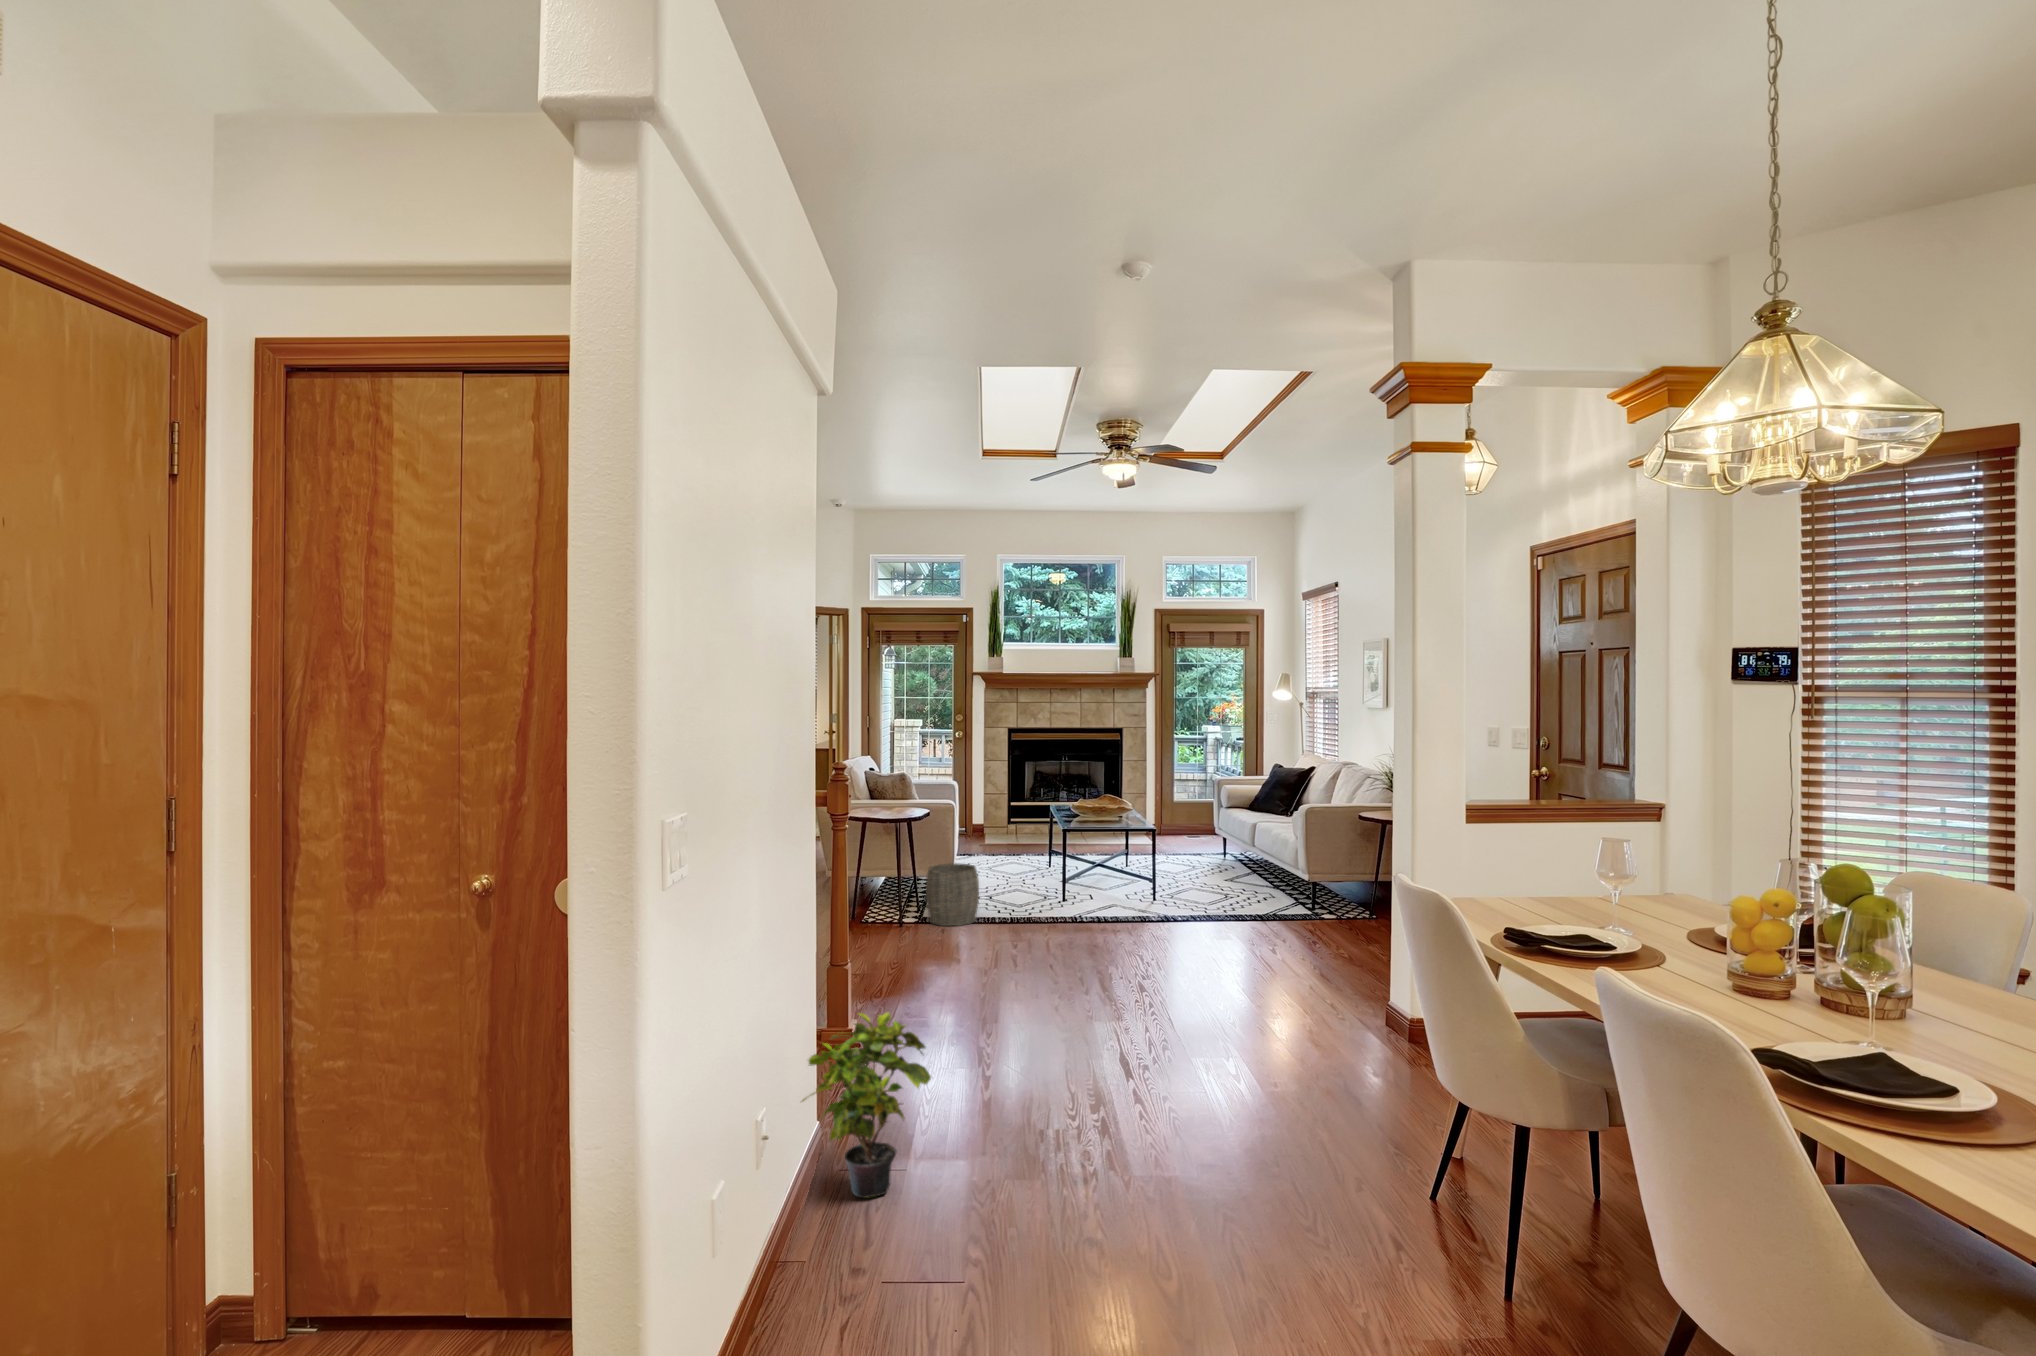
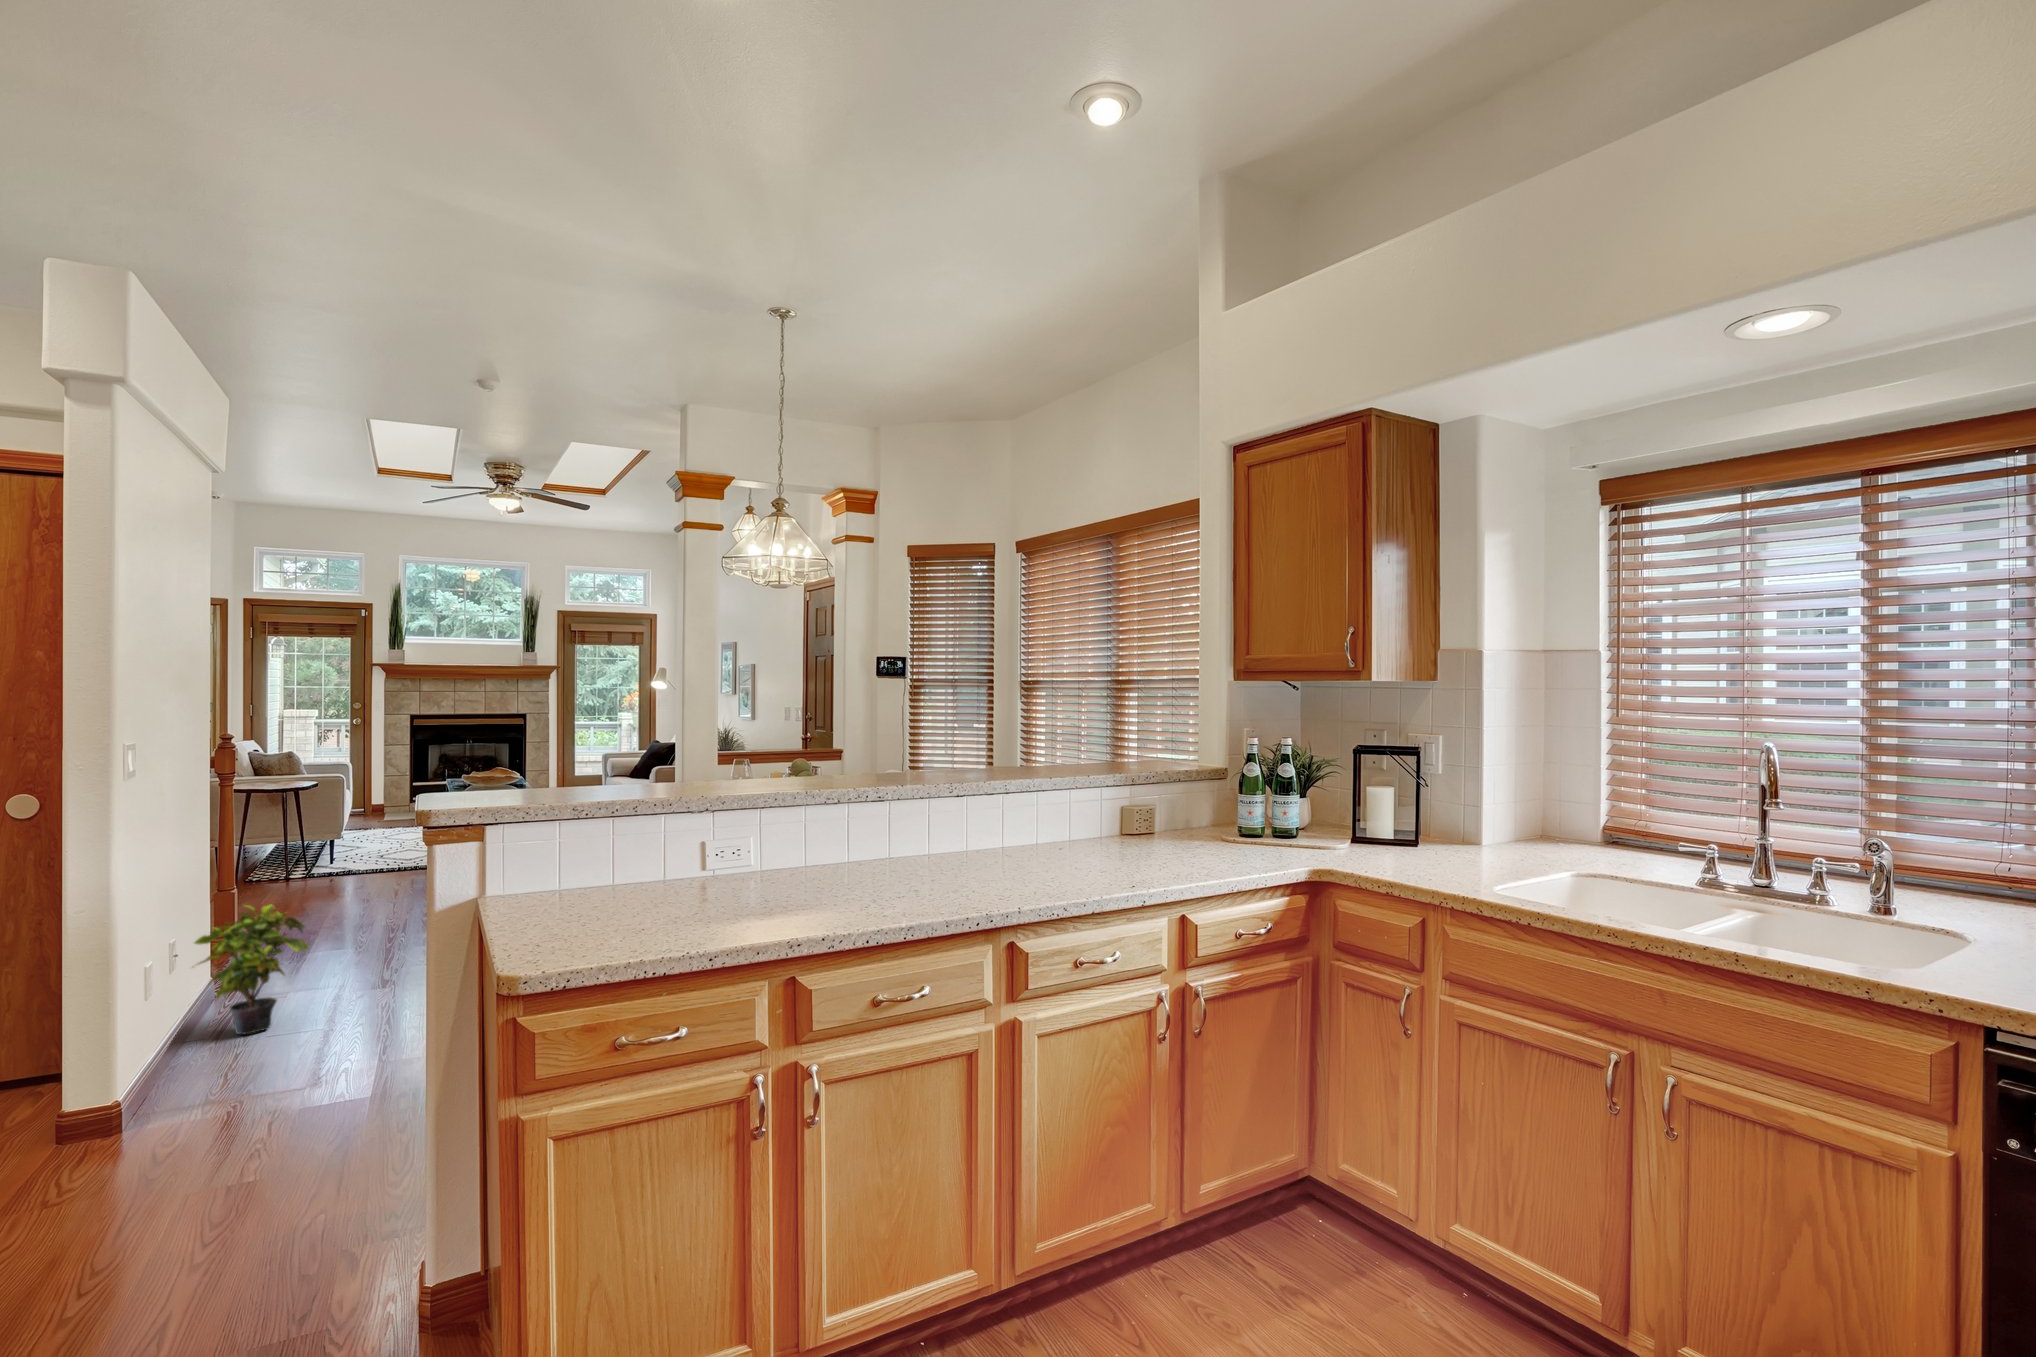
woven basket: present [926,863,979,926] -> none [313,827,369,881]

